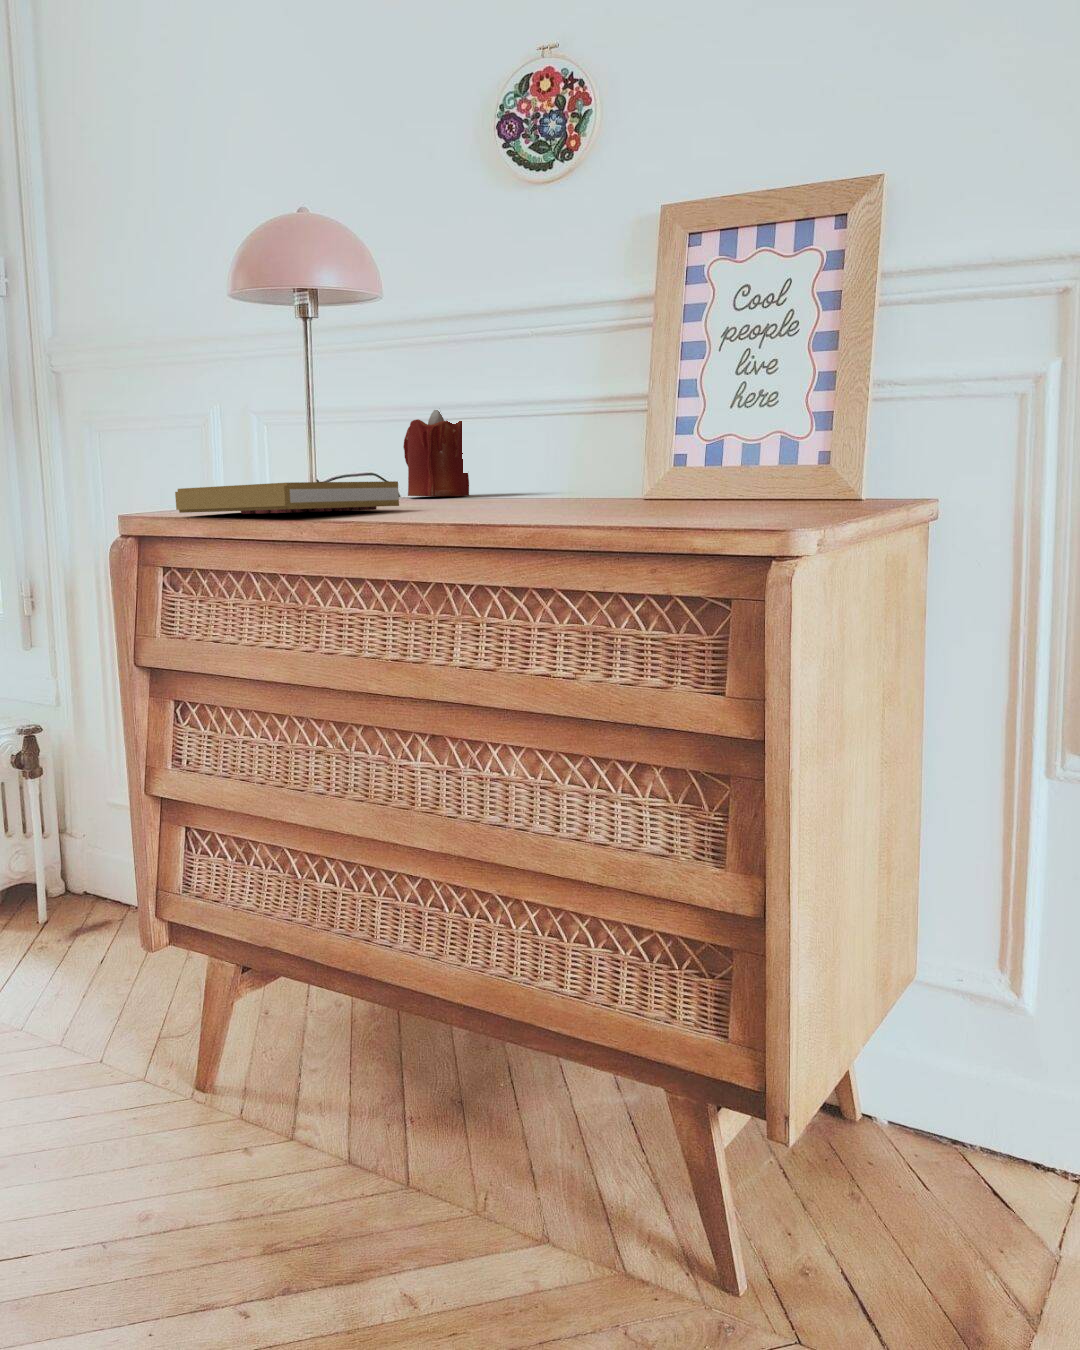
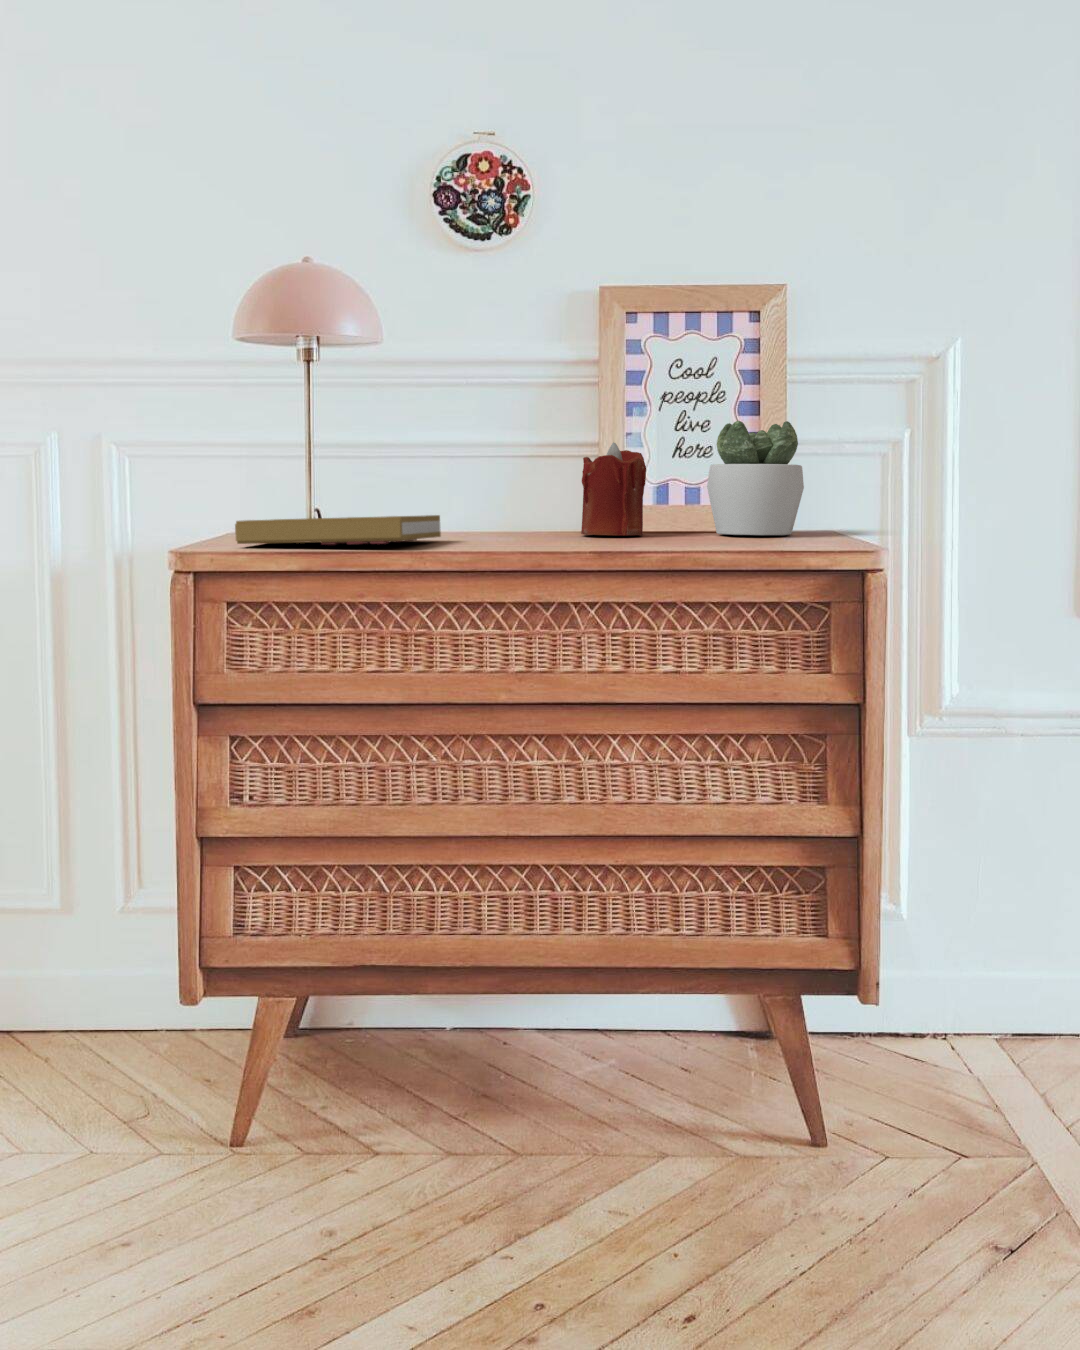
succulent plant: none [724,353,848,504] -> present [707,421,804,535]
candle: present [403,410,469,496] -> present [581,442,646,535]

